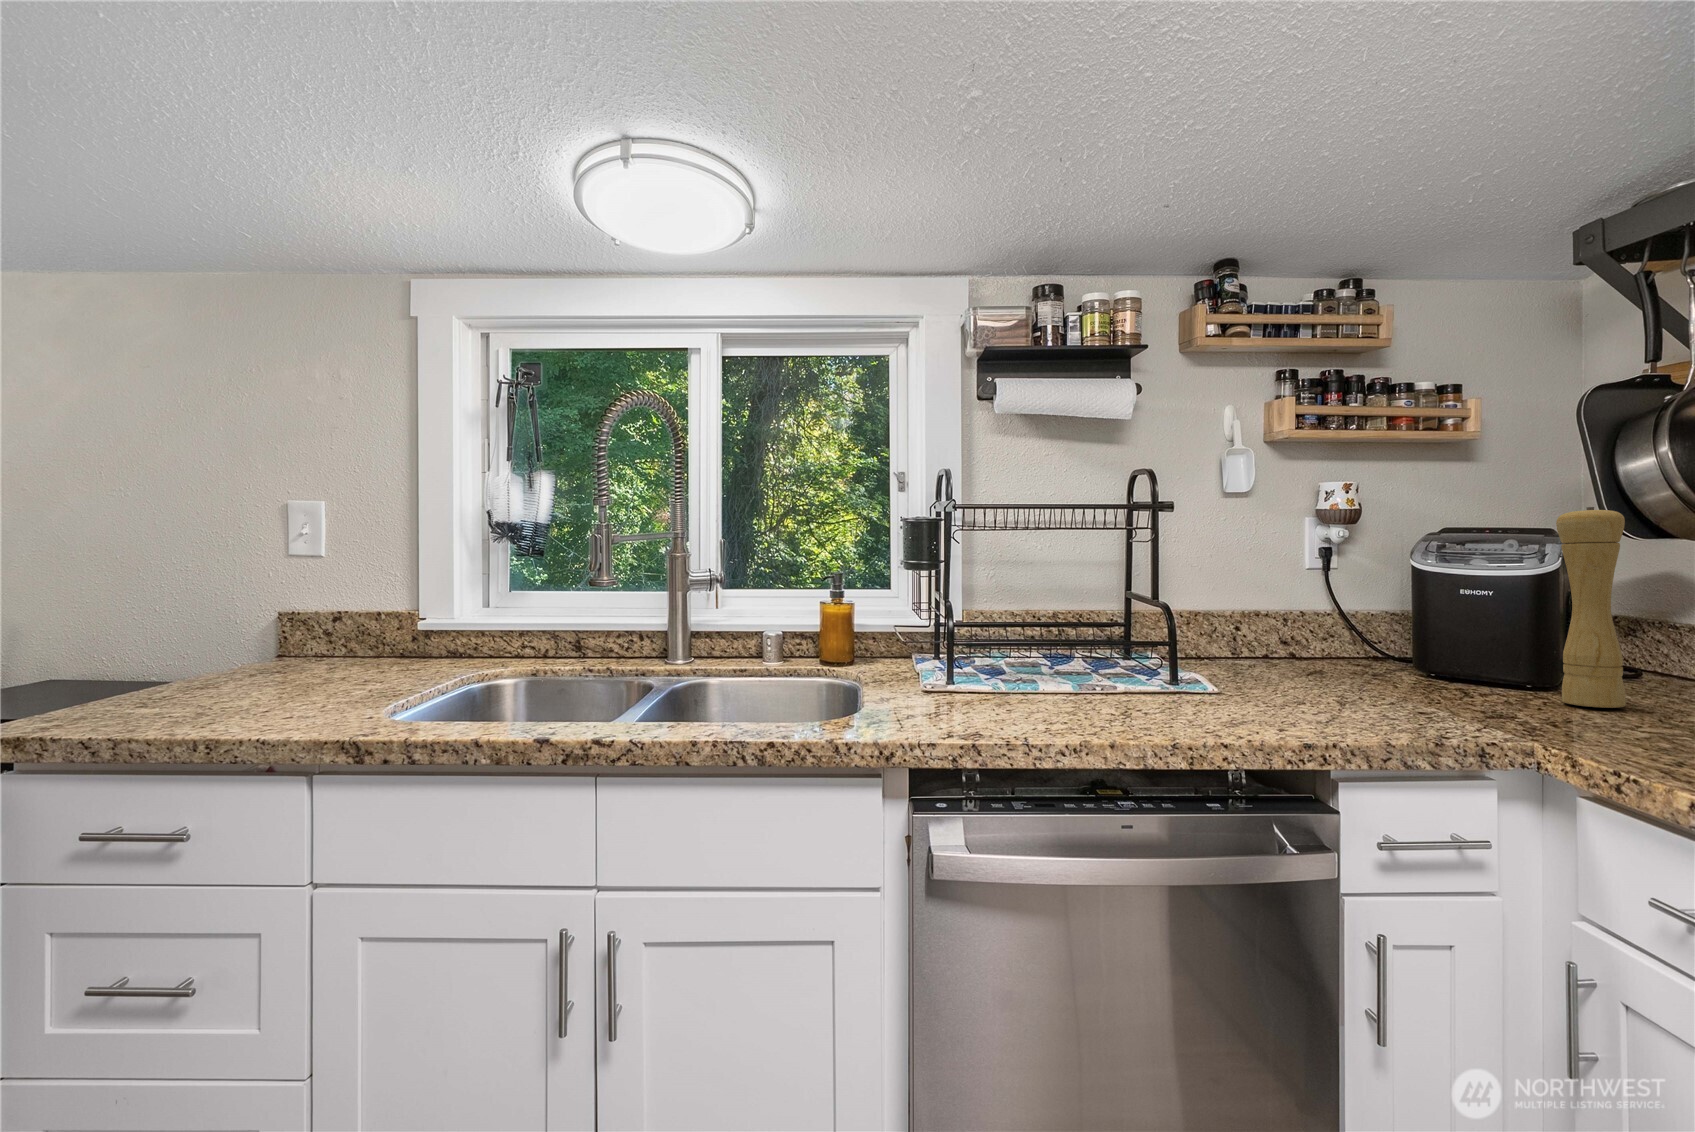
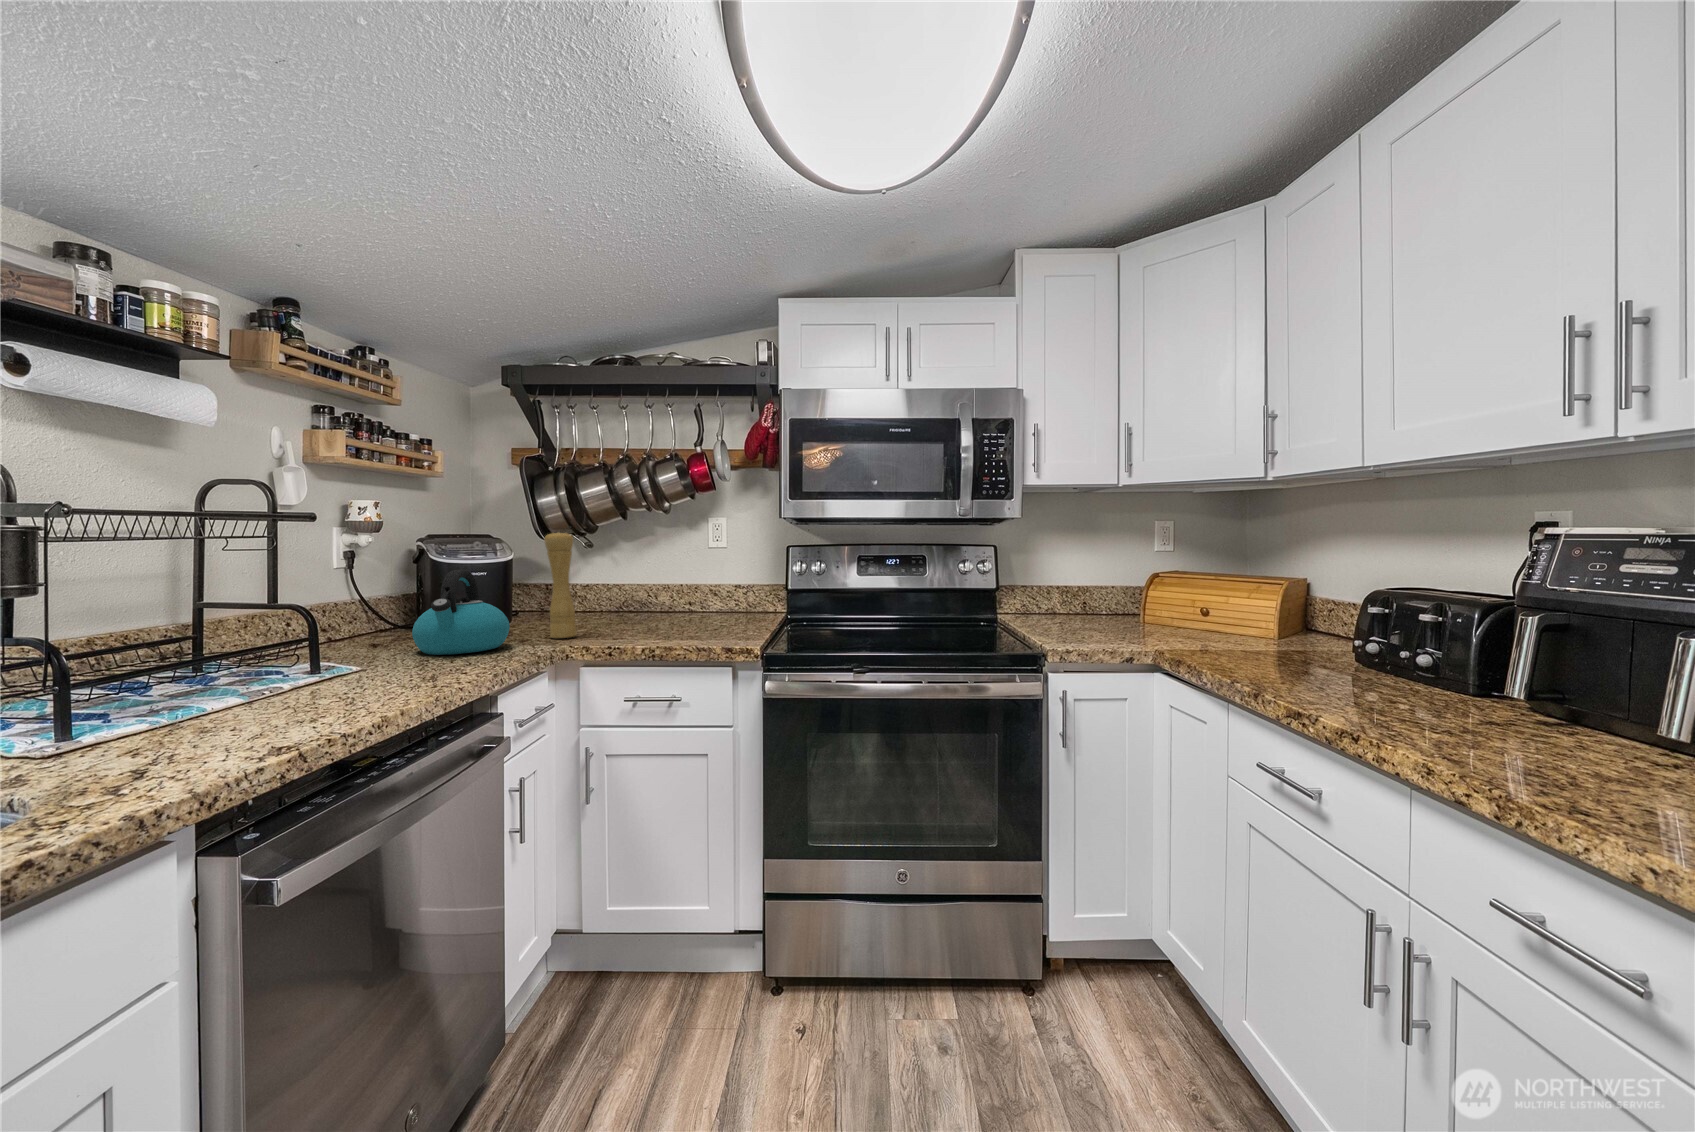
kettle: none [1310,571,1459,697] -> present [412,570,510,655]

